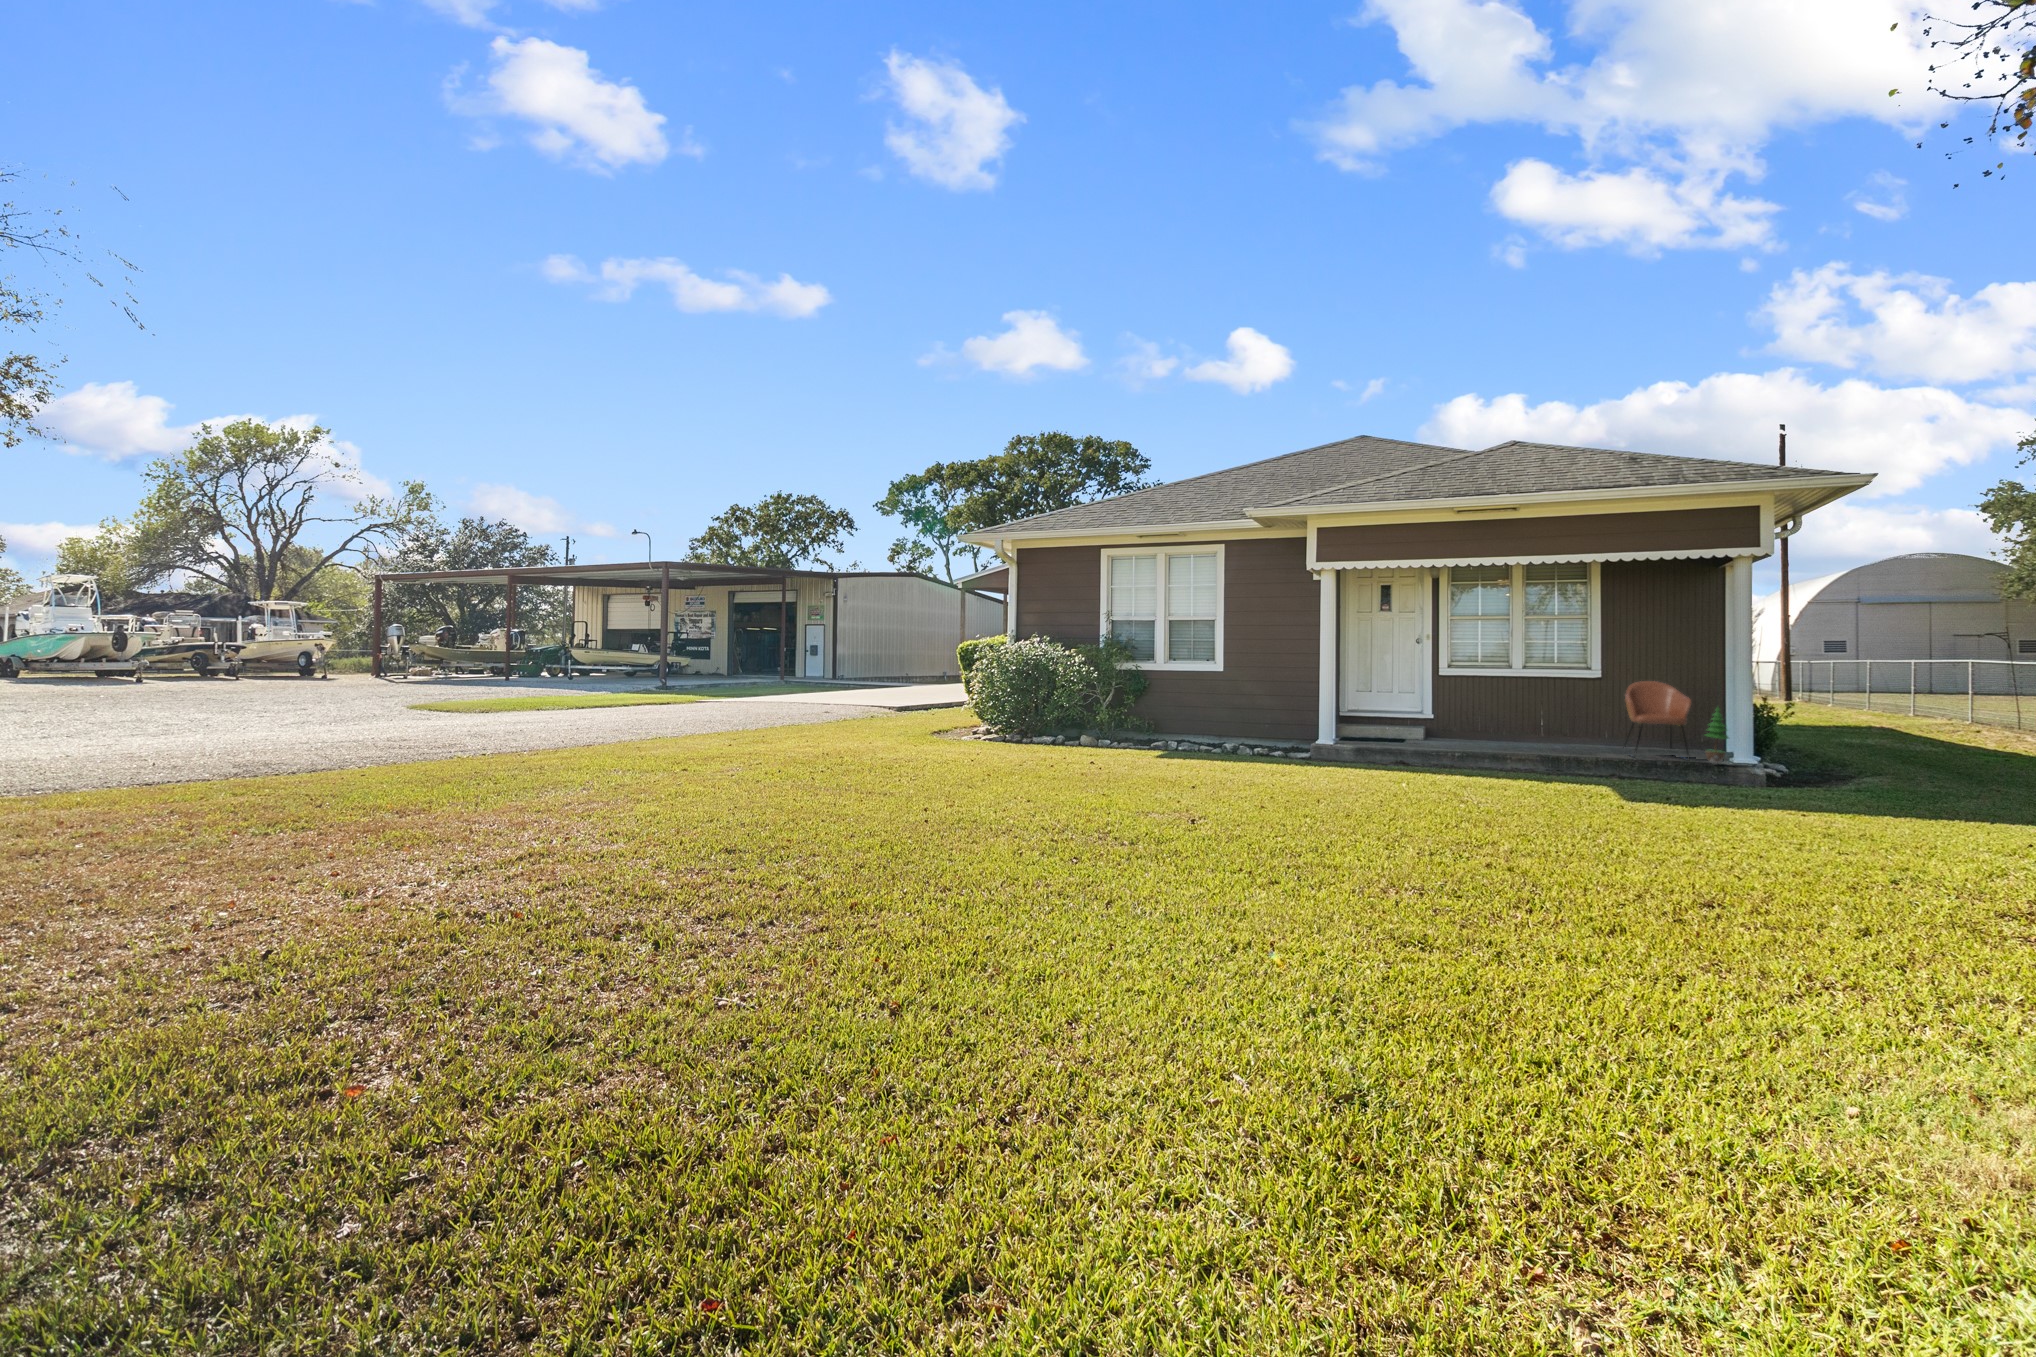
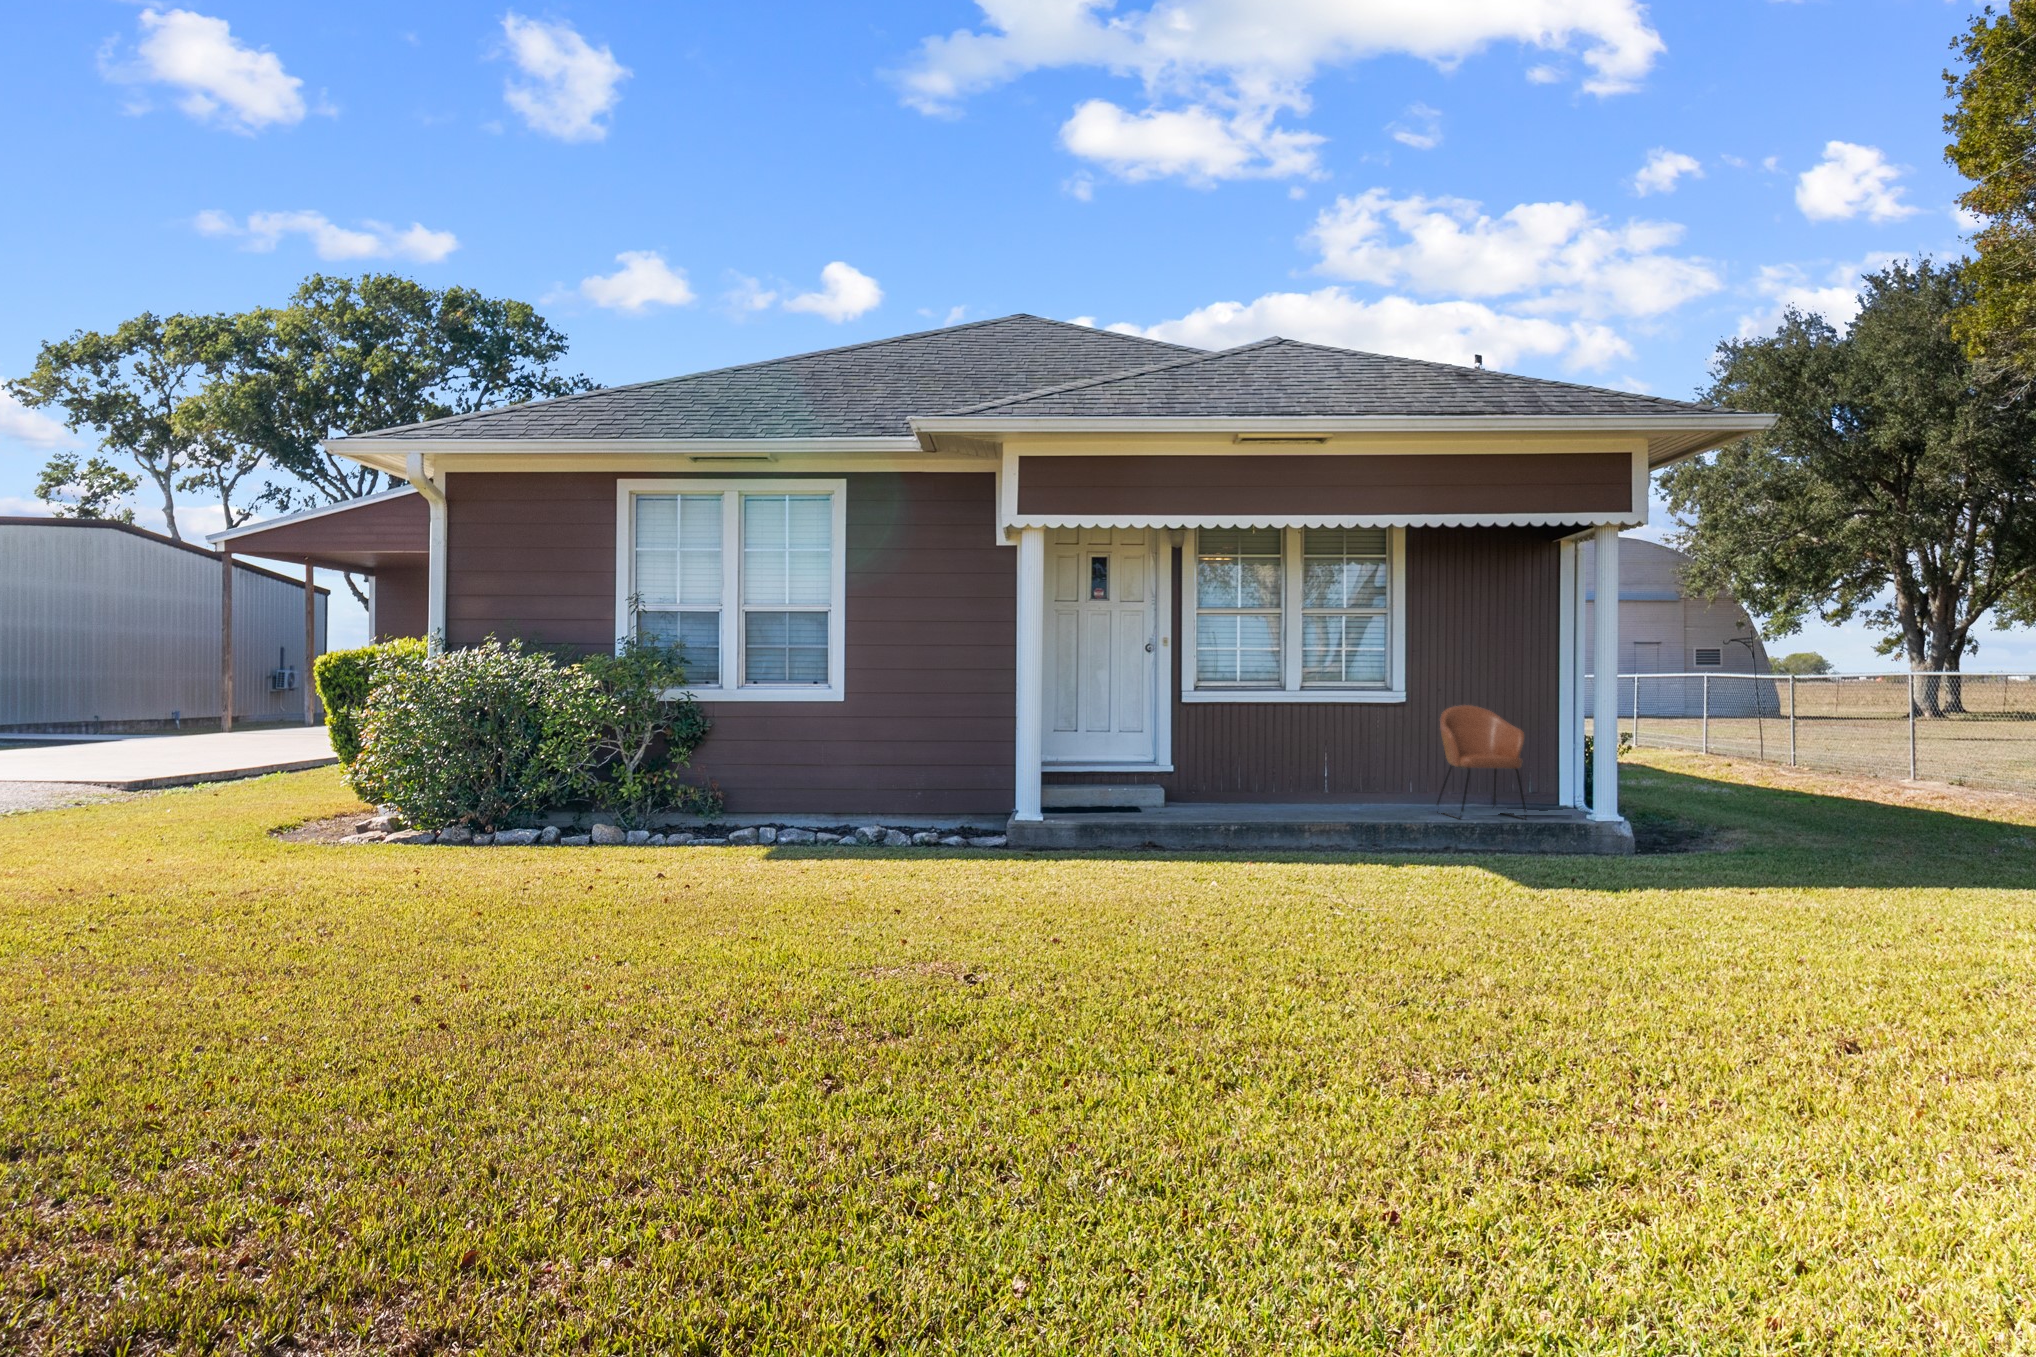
potted tree: present [1705,707,1728,765] -> none [1549,739,1581,825]

